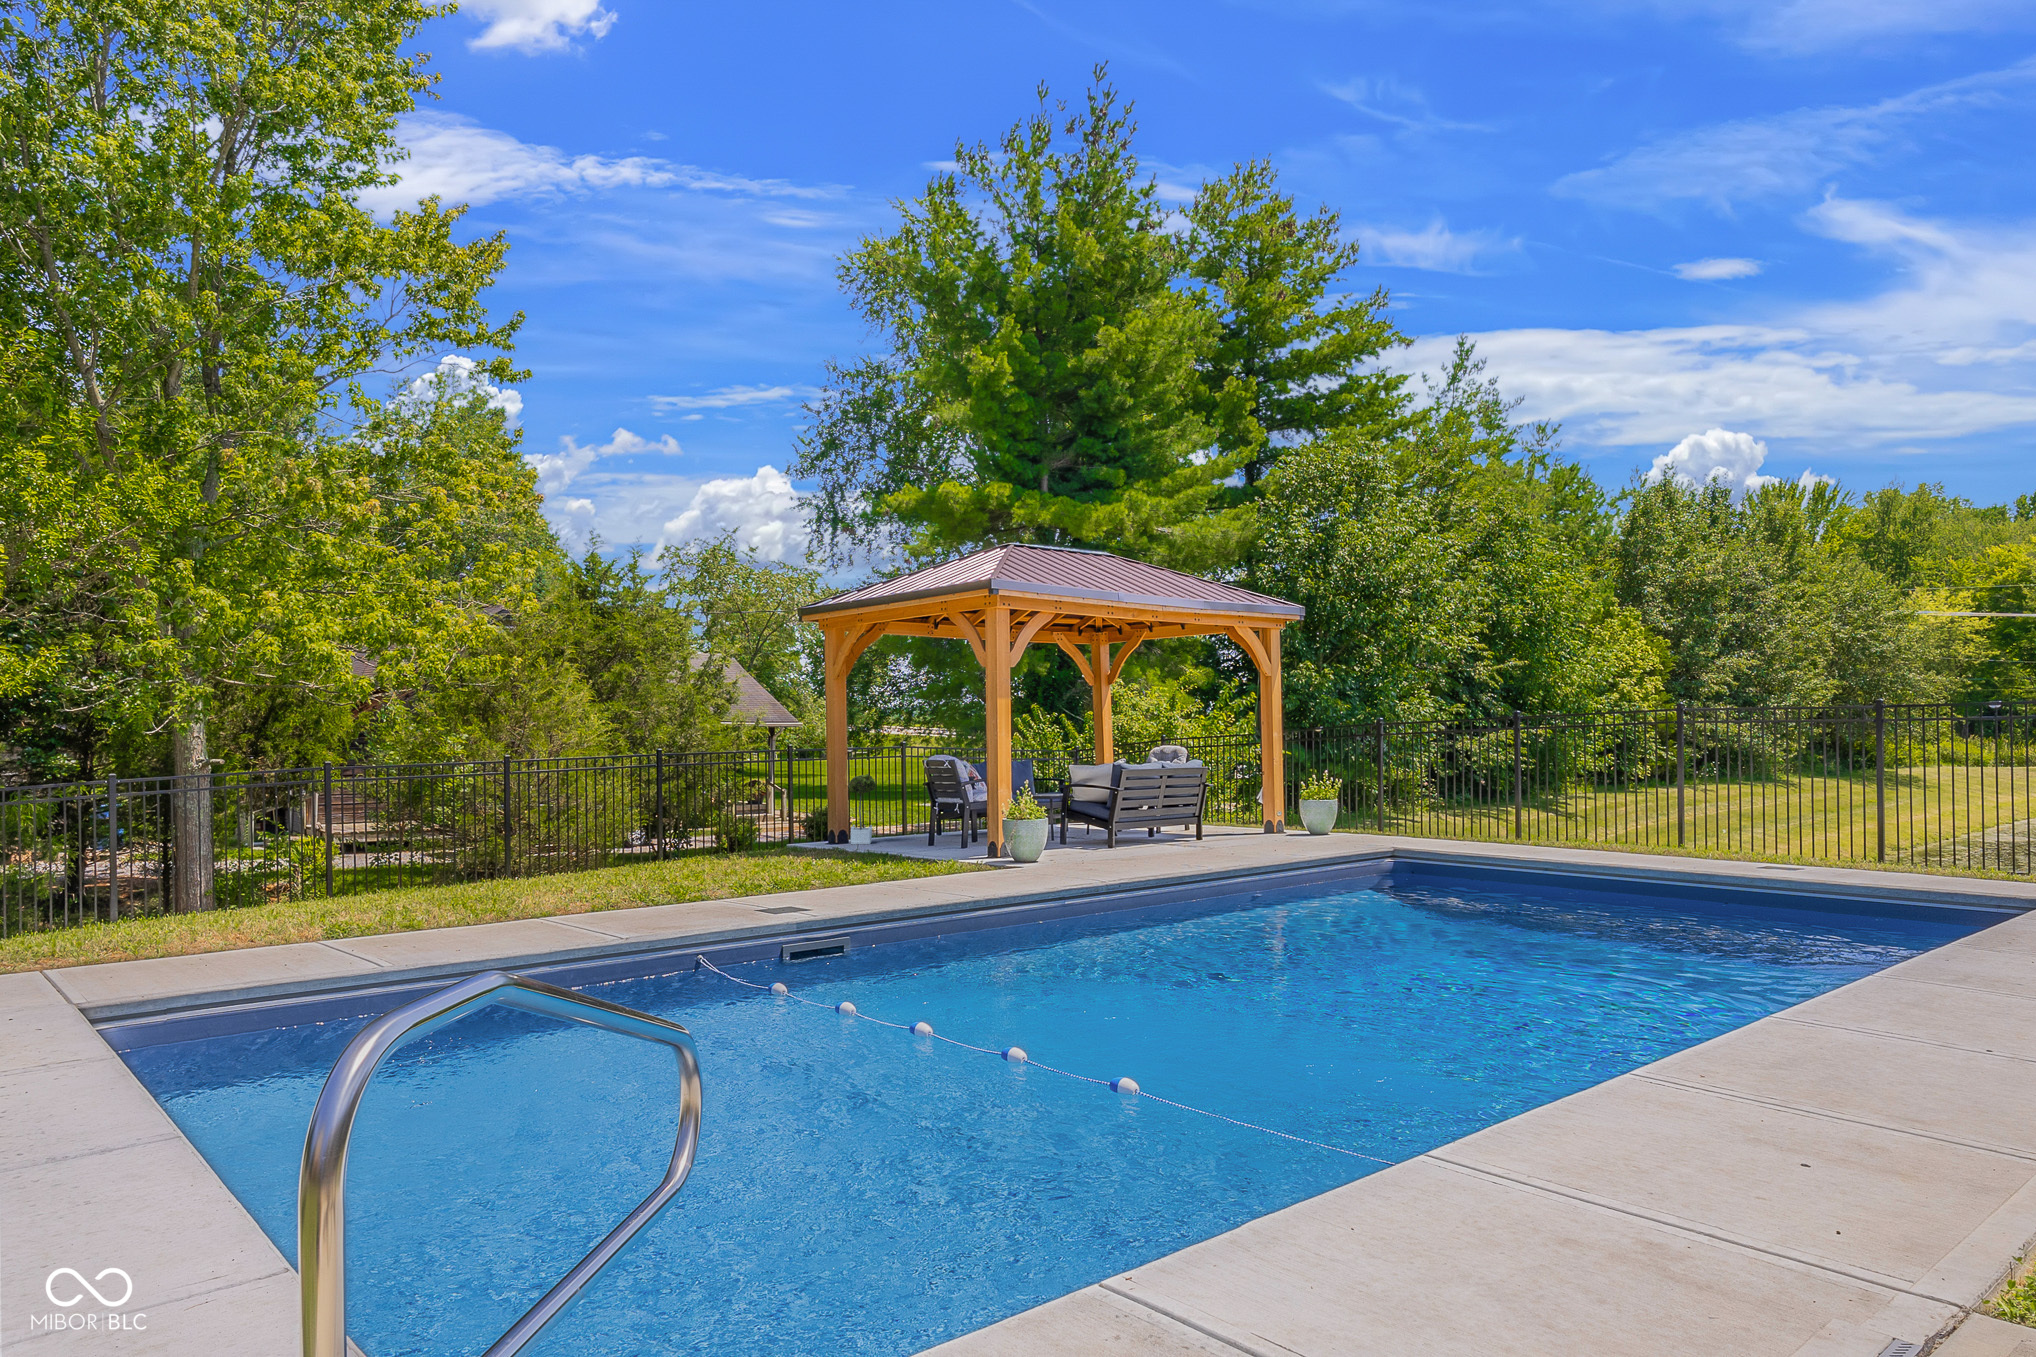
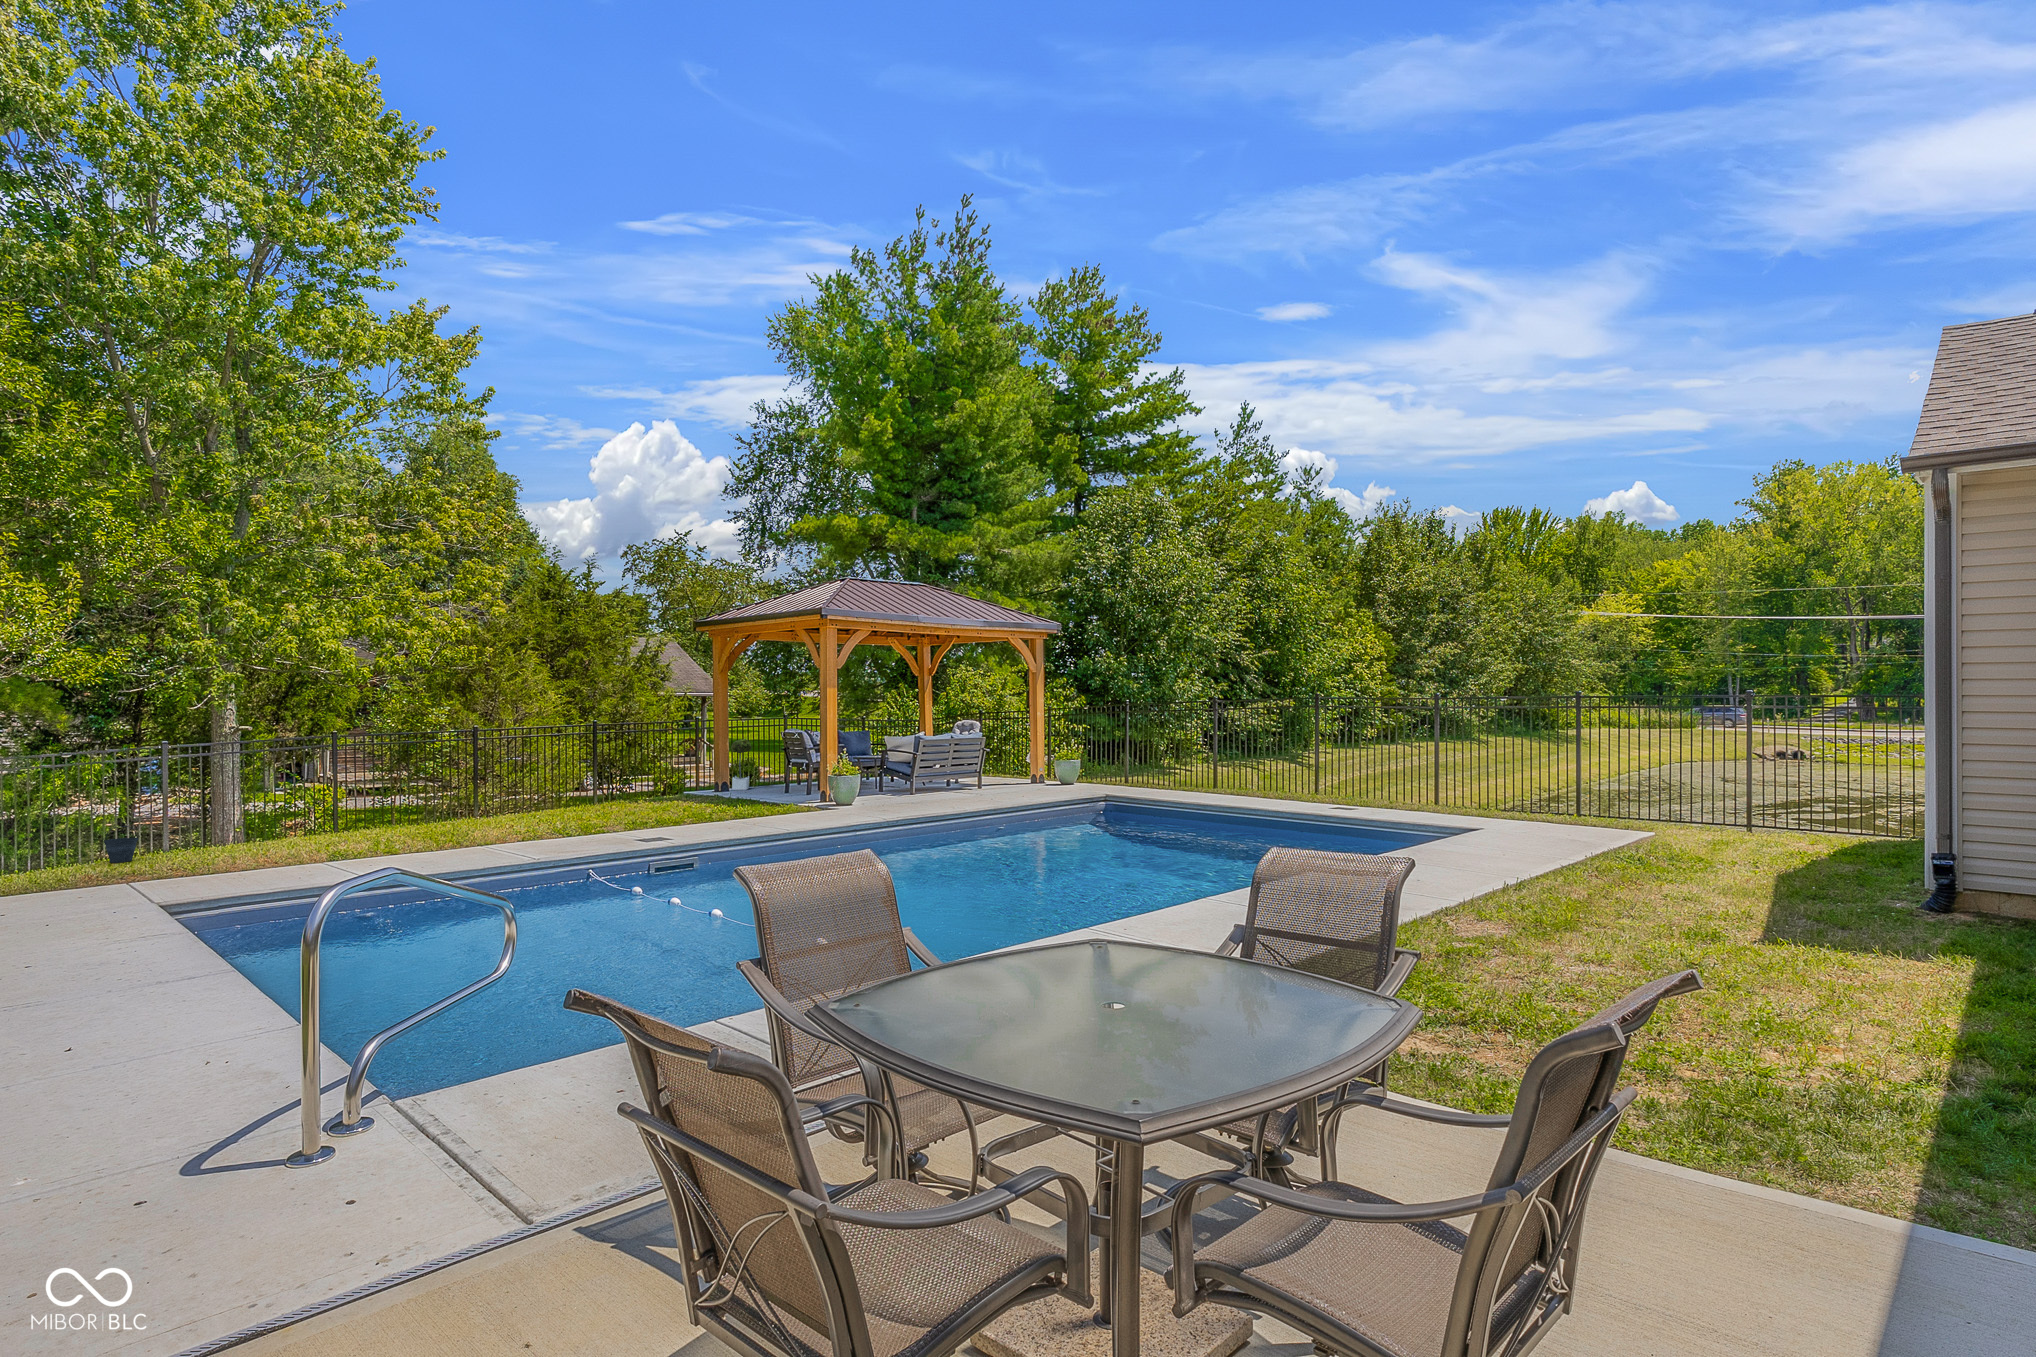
bucket: none [28,892,79,946] -> present [103,826,140,863]

